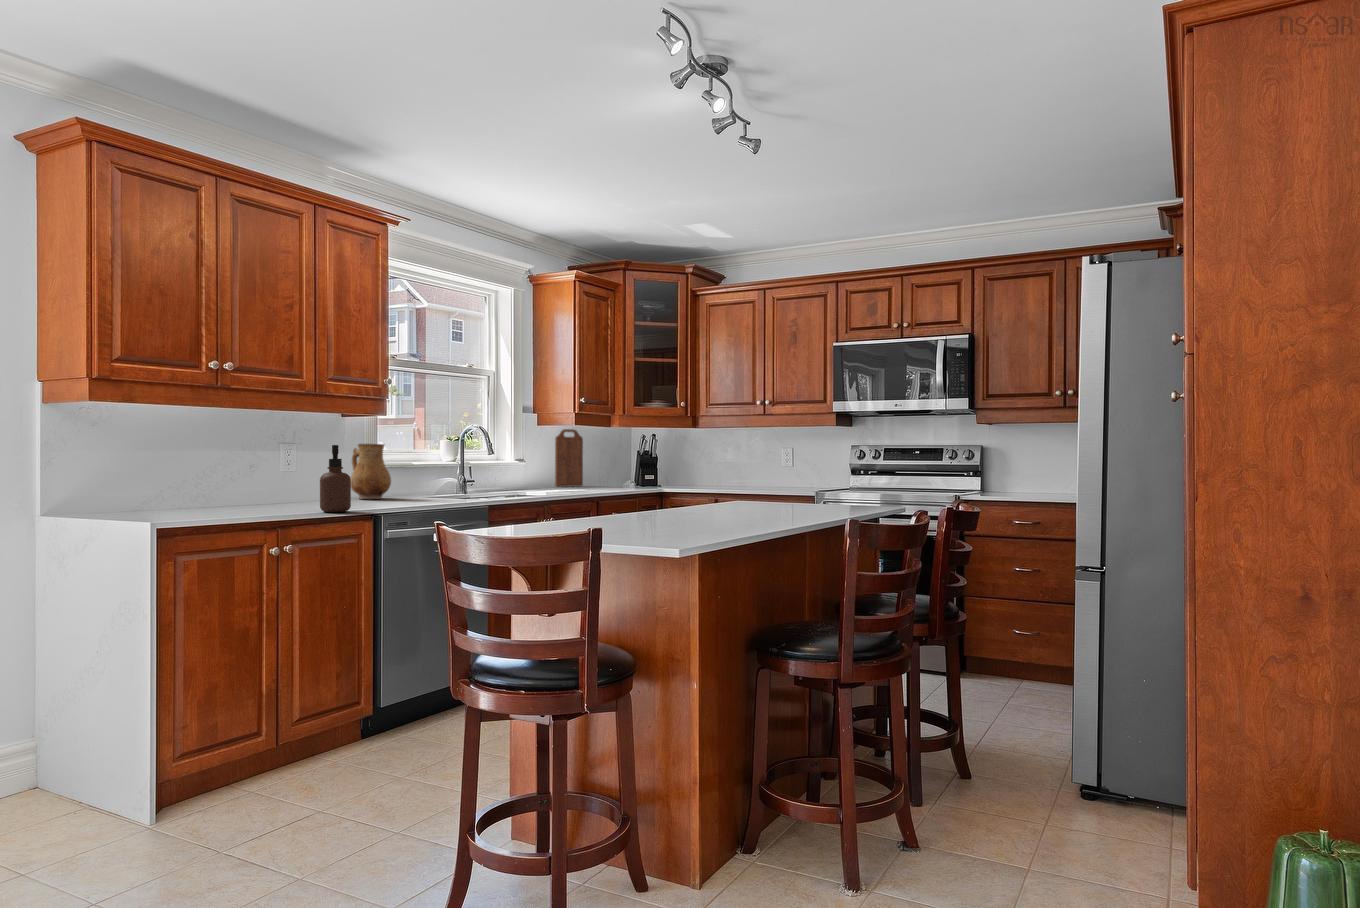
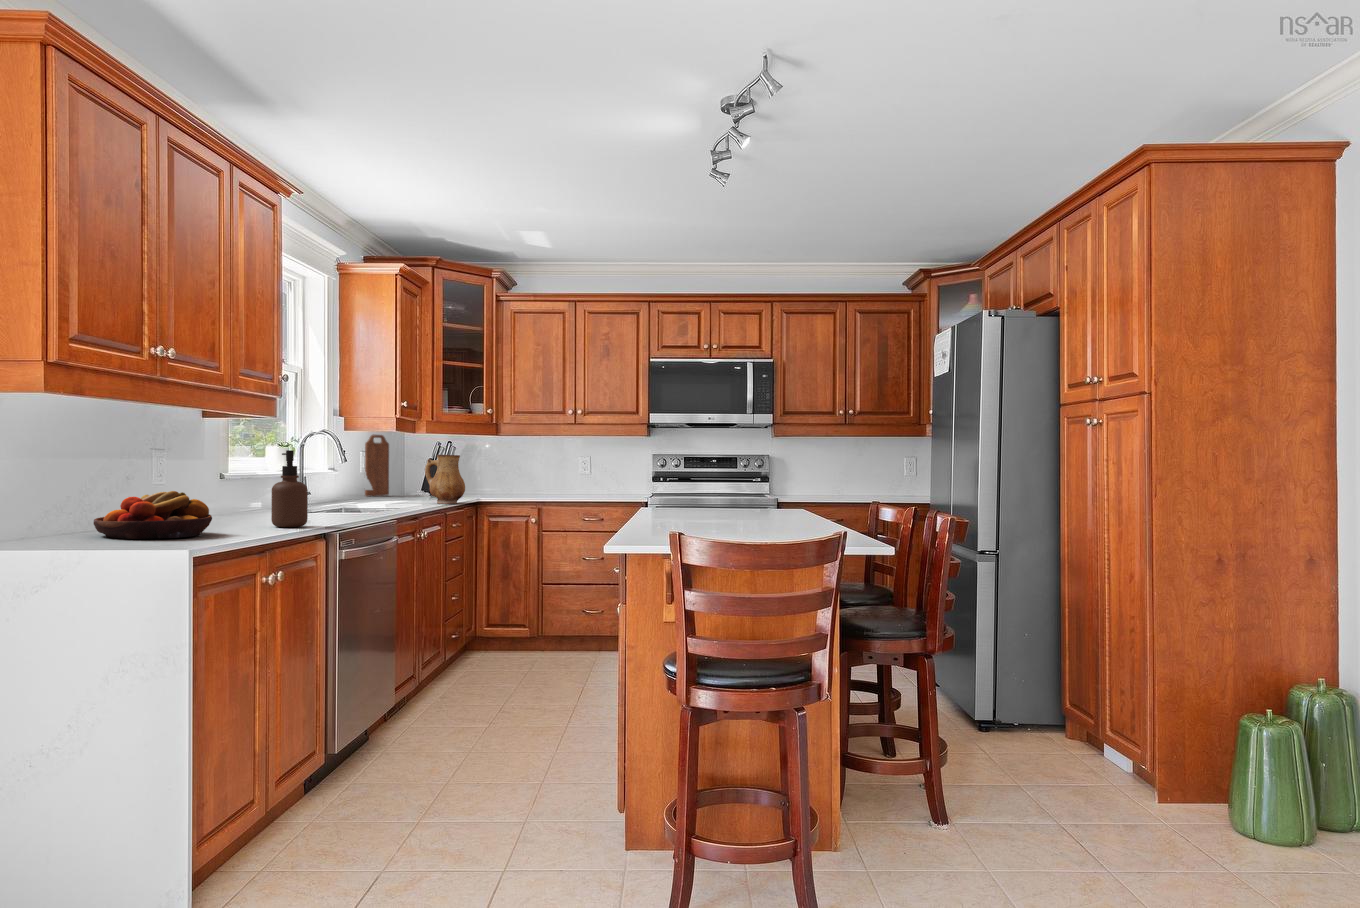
ceramic pitcher: present [350,444,391,499] -> present [425,455,465,504]
fruit bowl: none [150,479,243,518] -> present [94,491,212,539]

